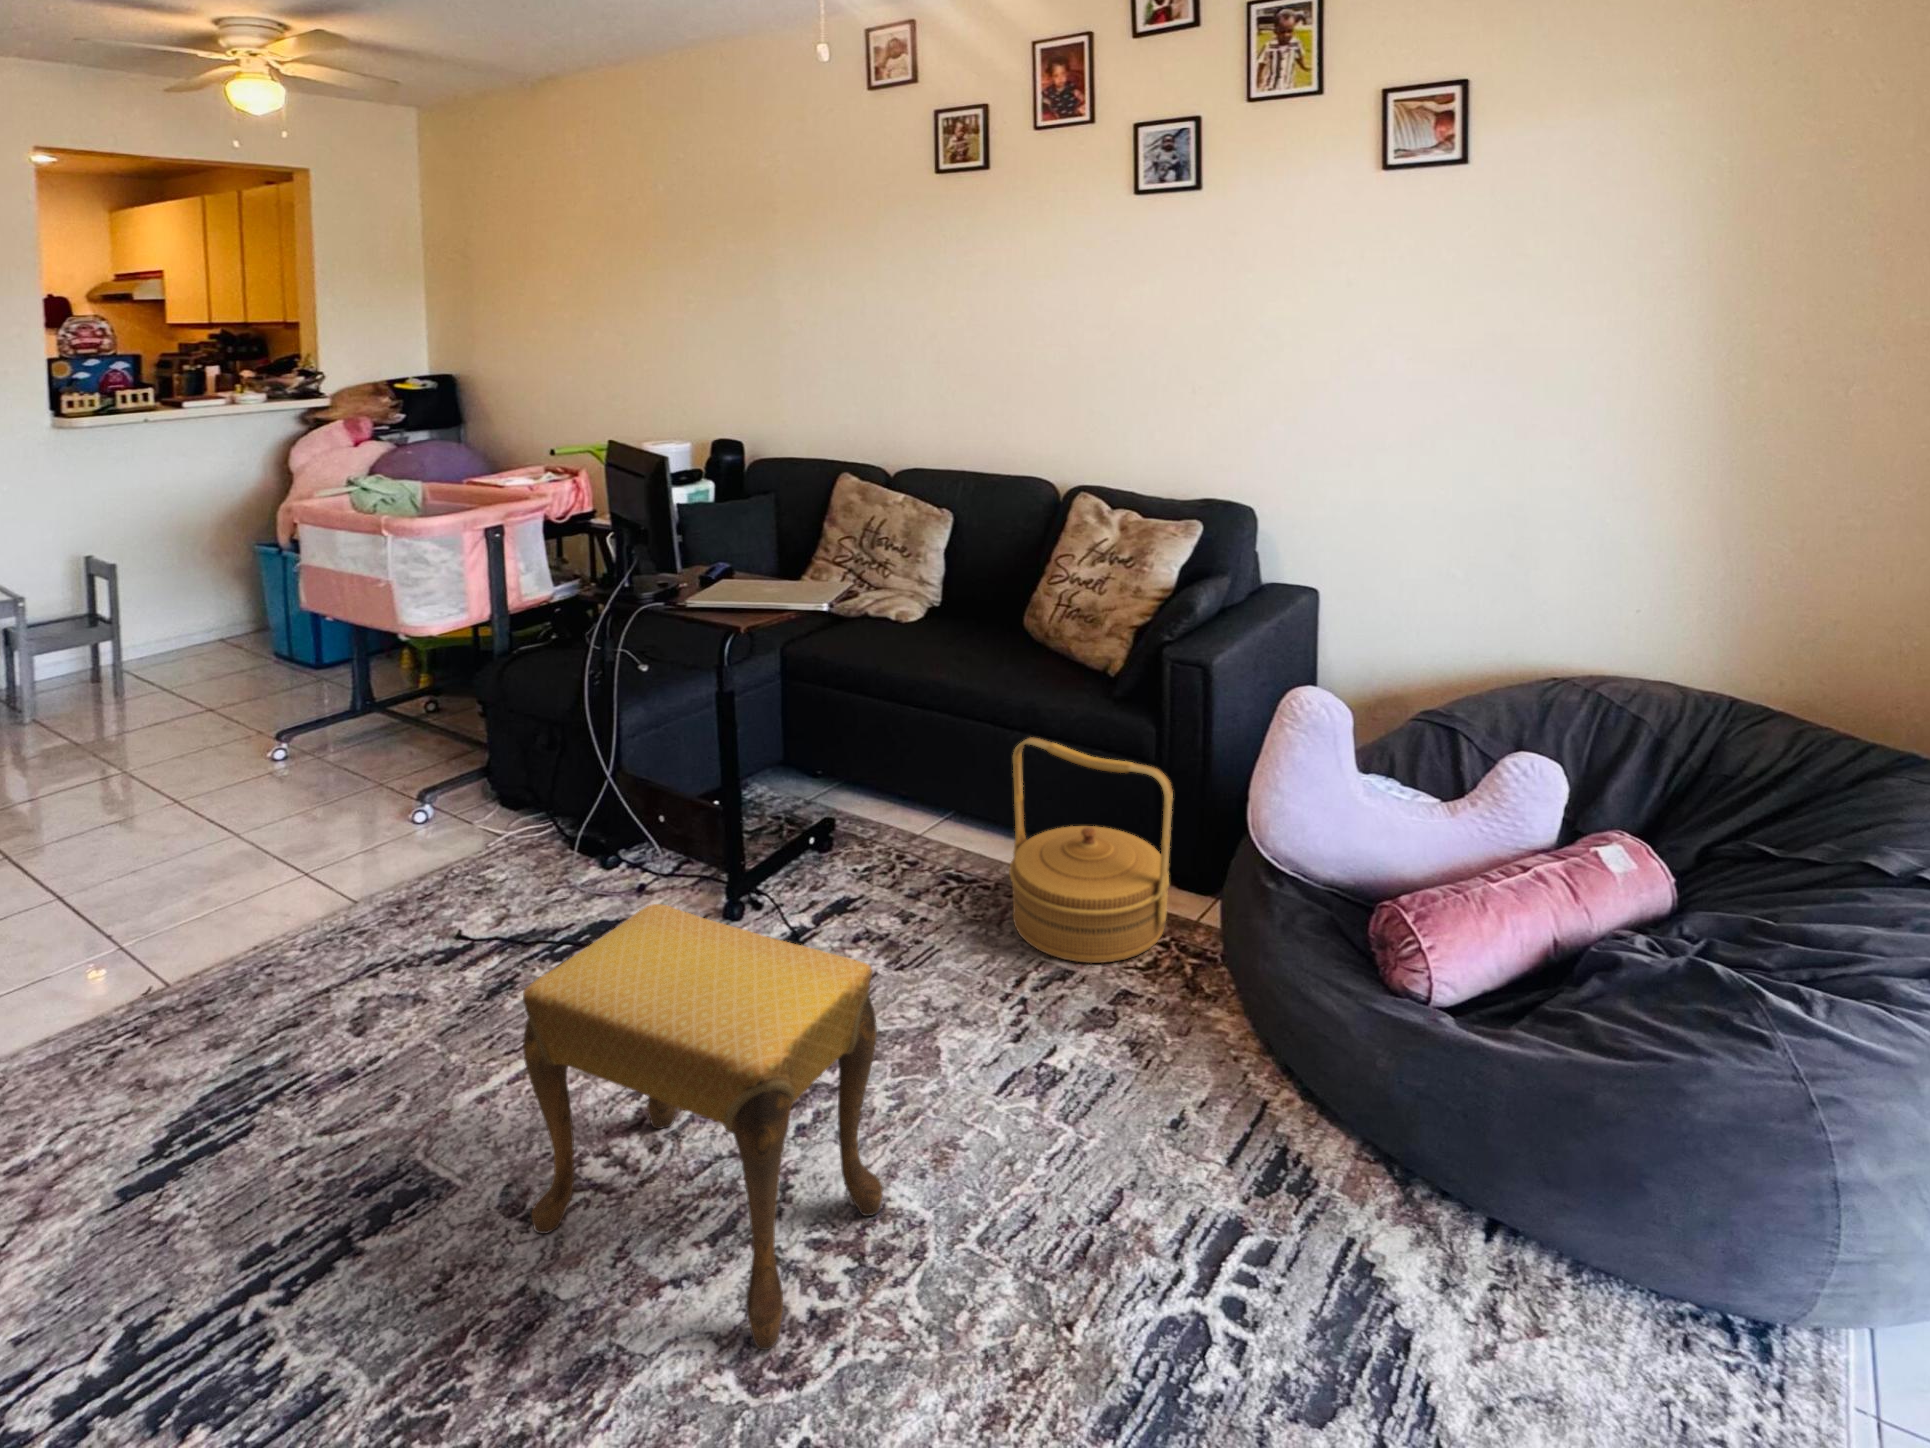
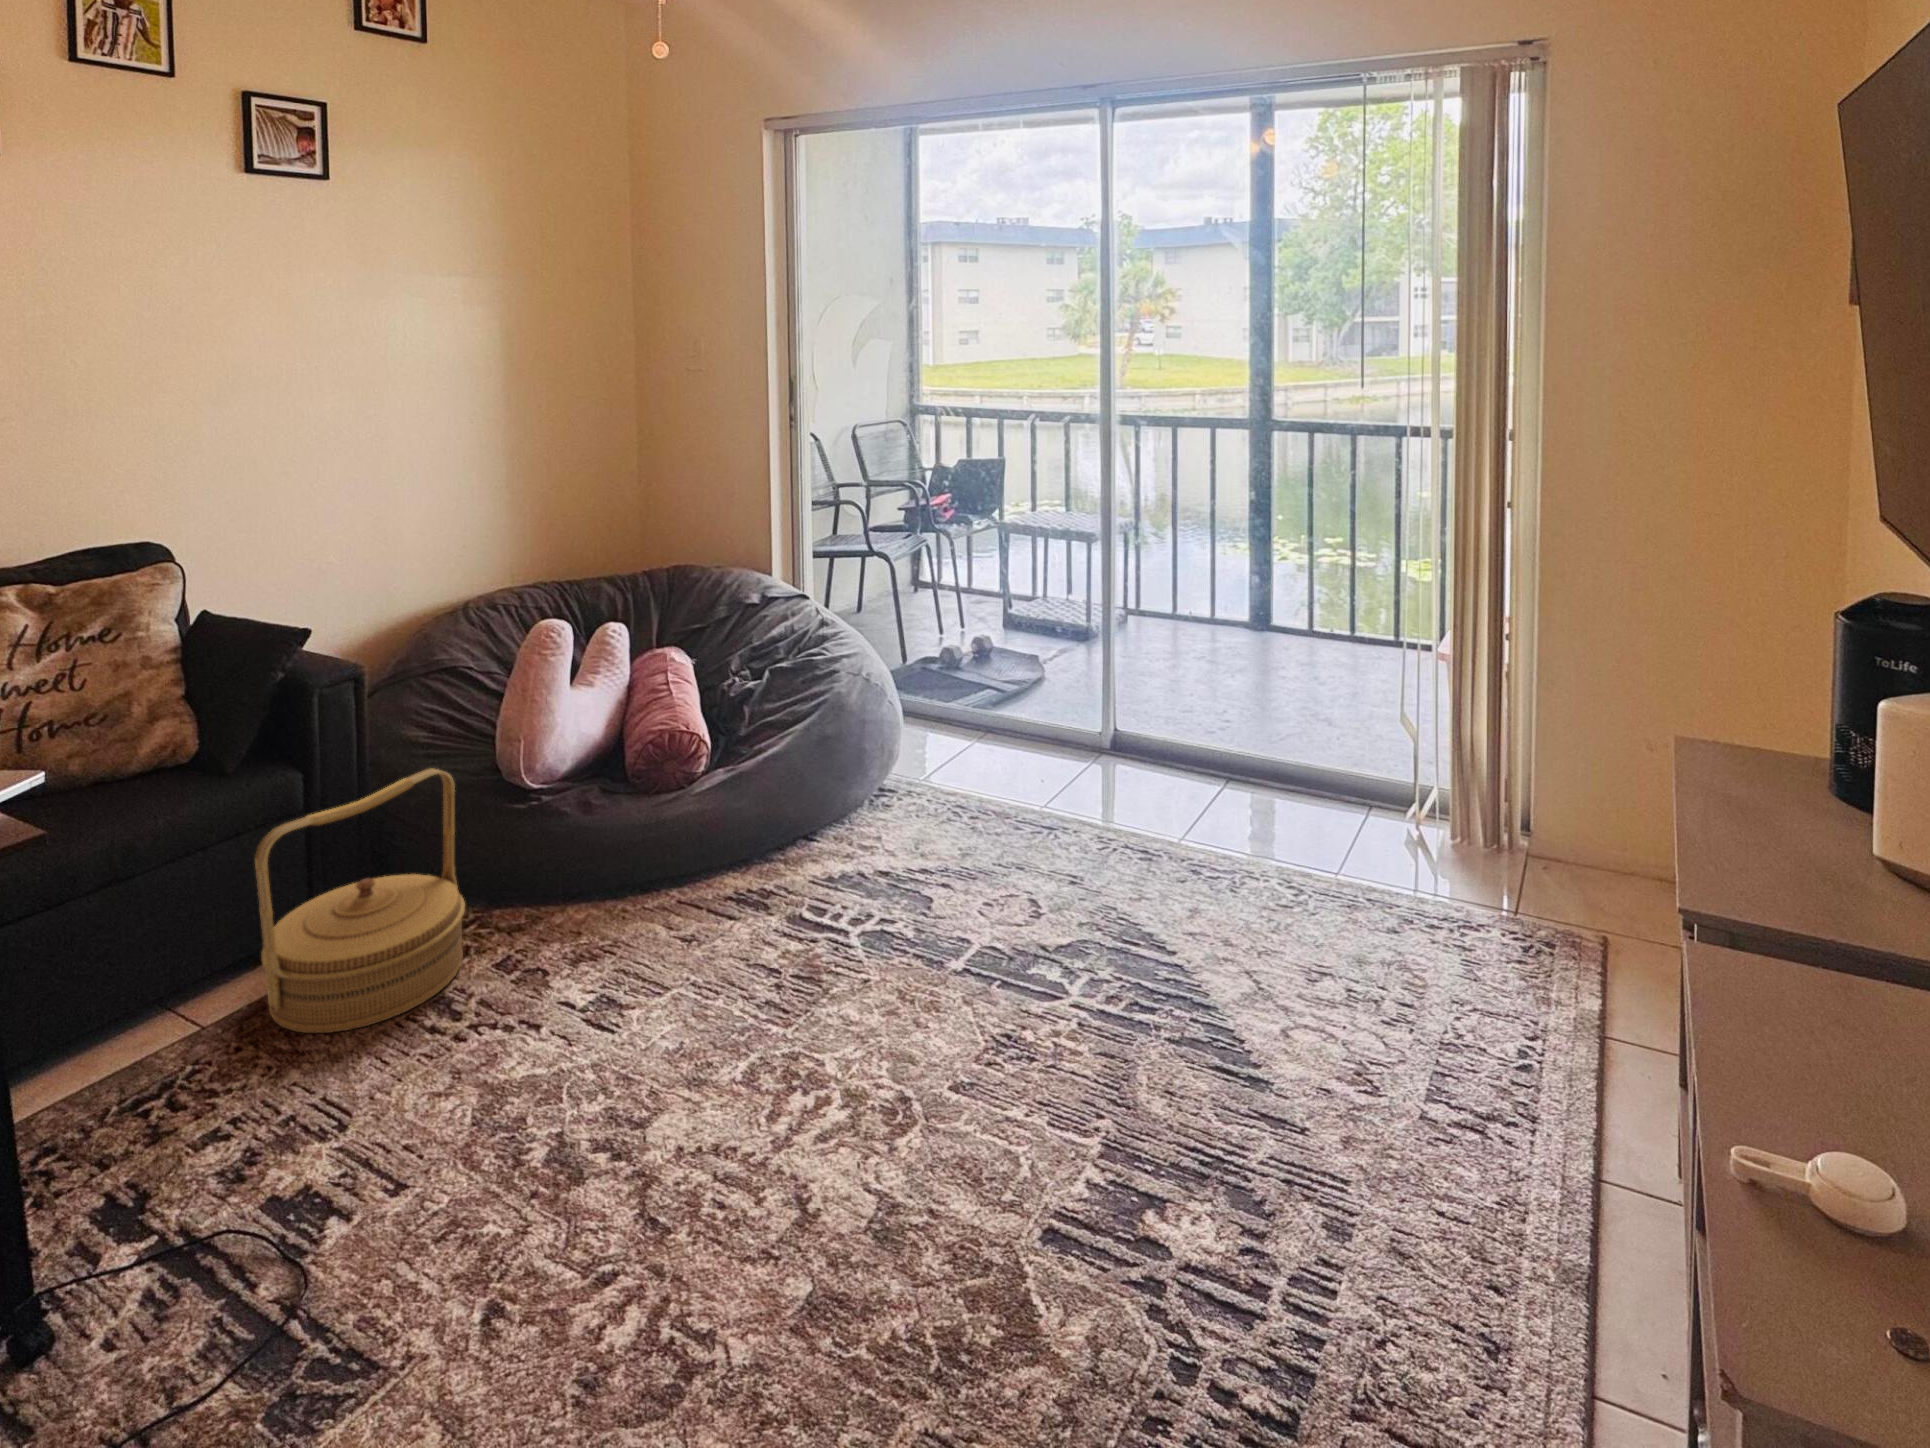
footstool: present [523,904,882,1350] -> none [533,876,883,1351]

